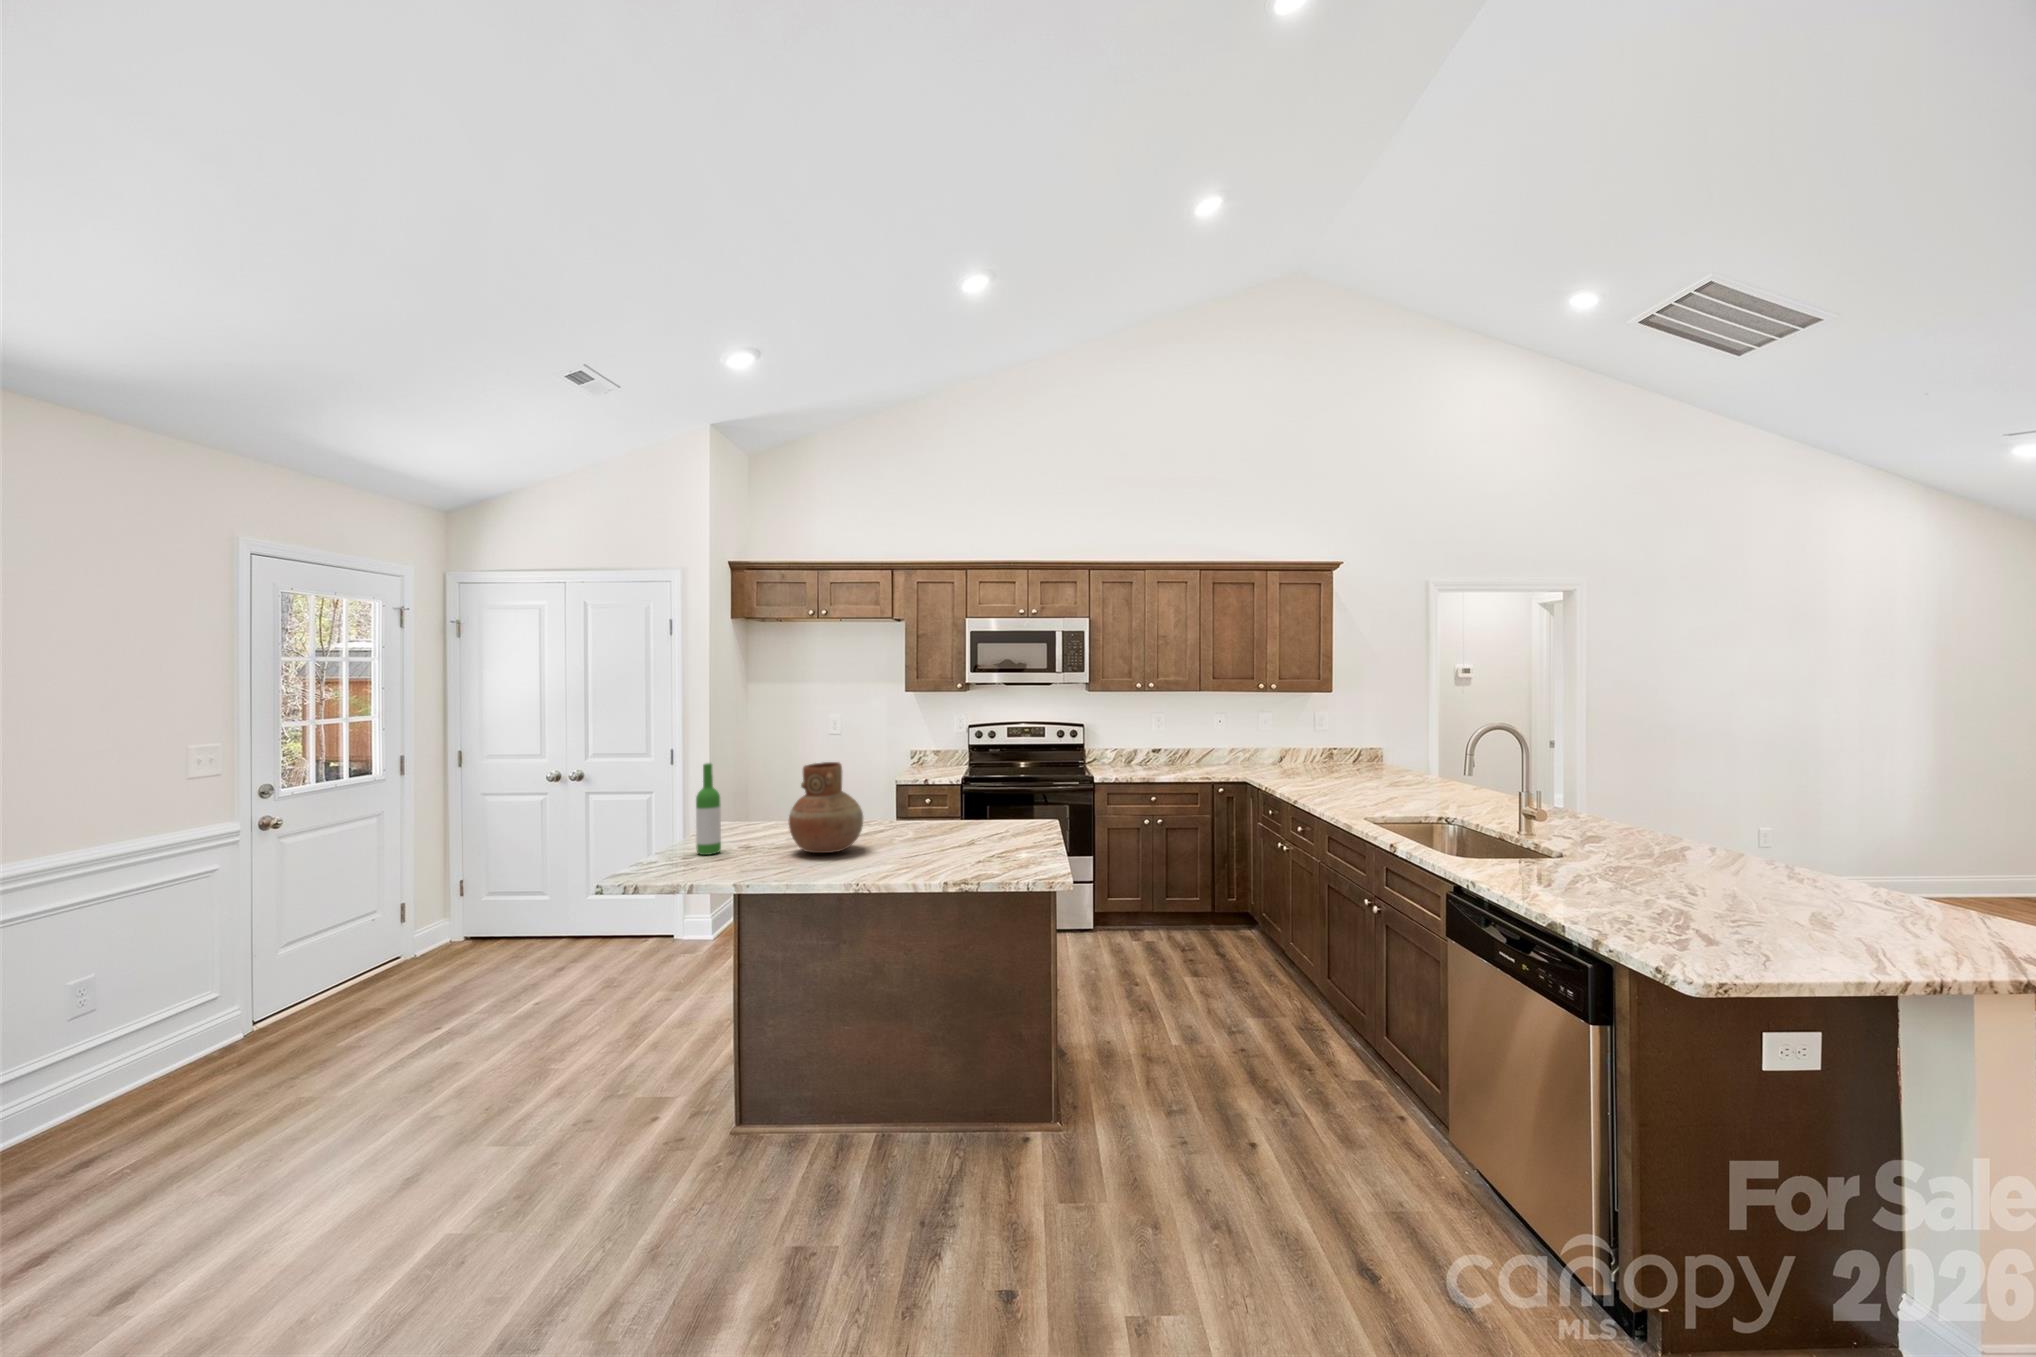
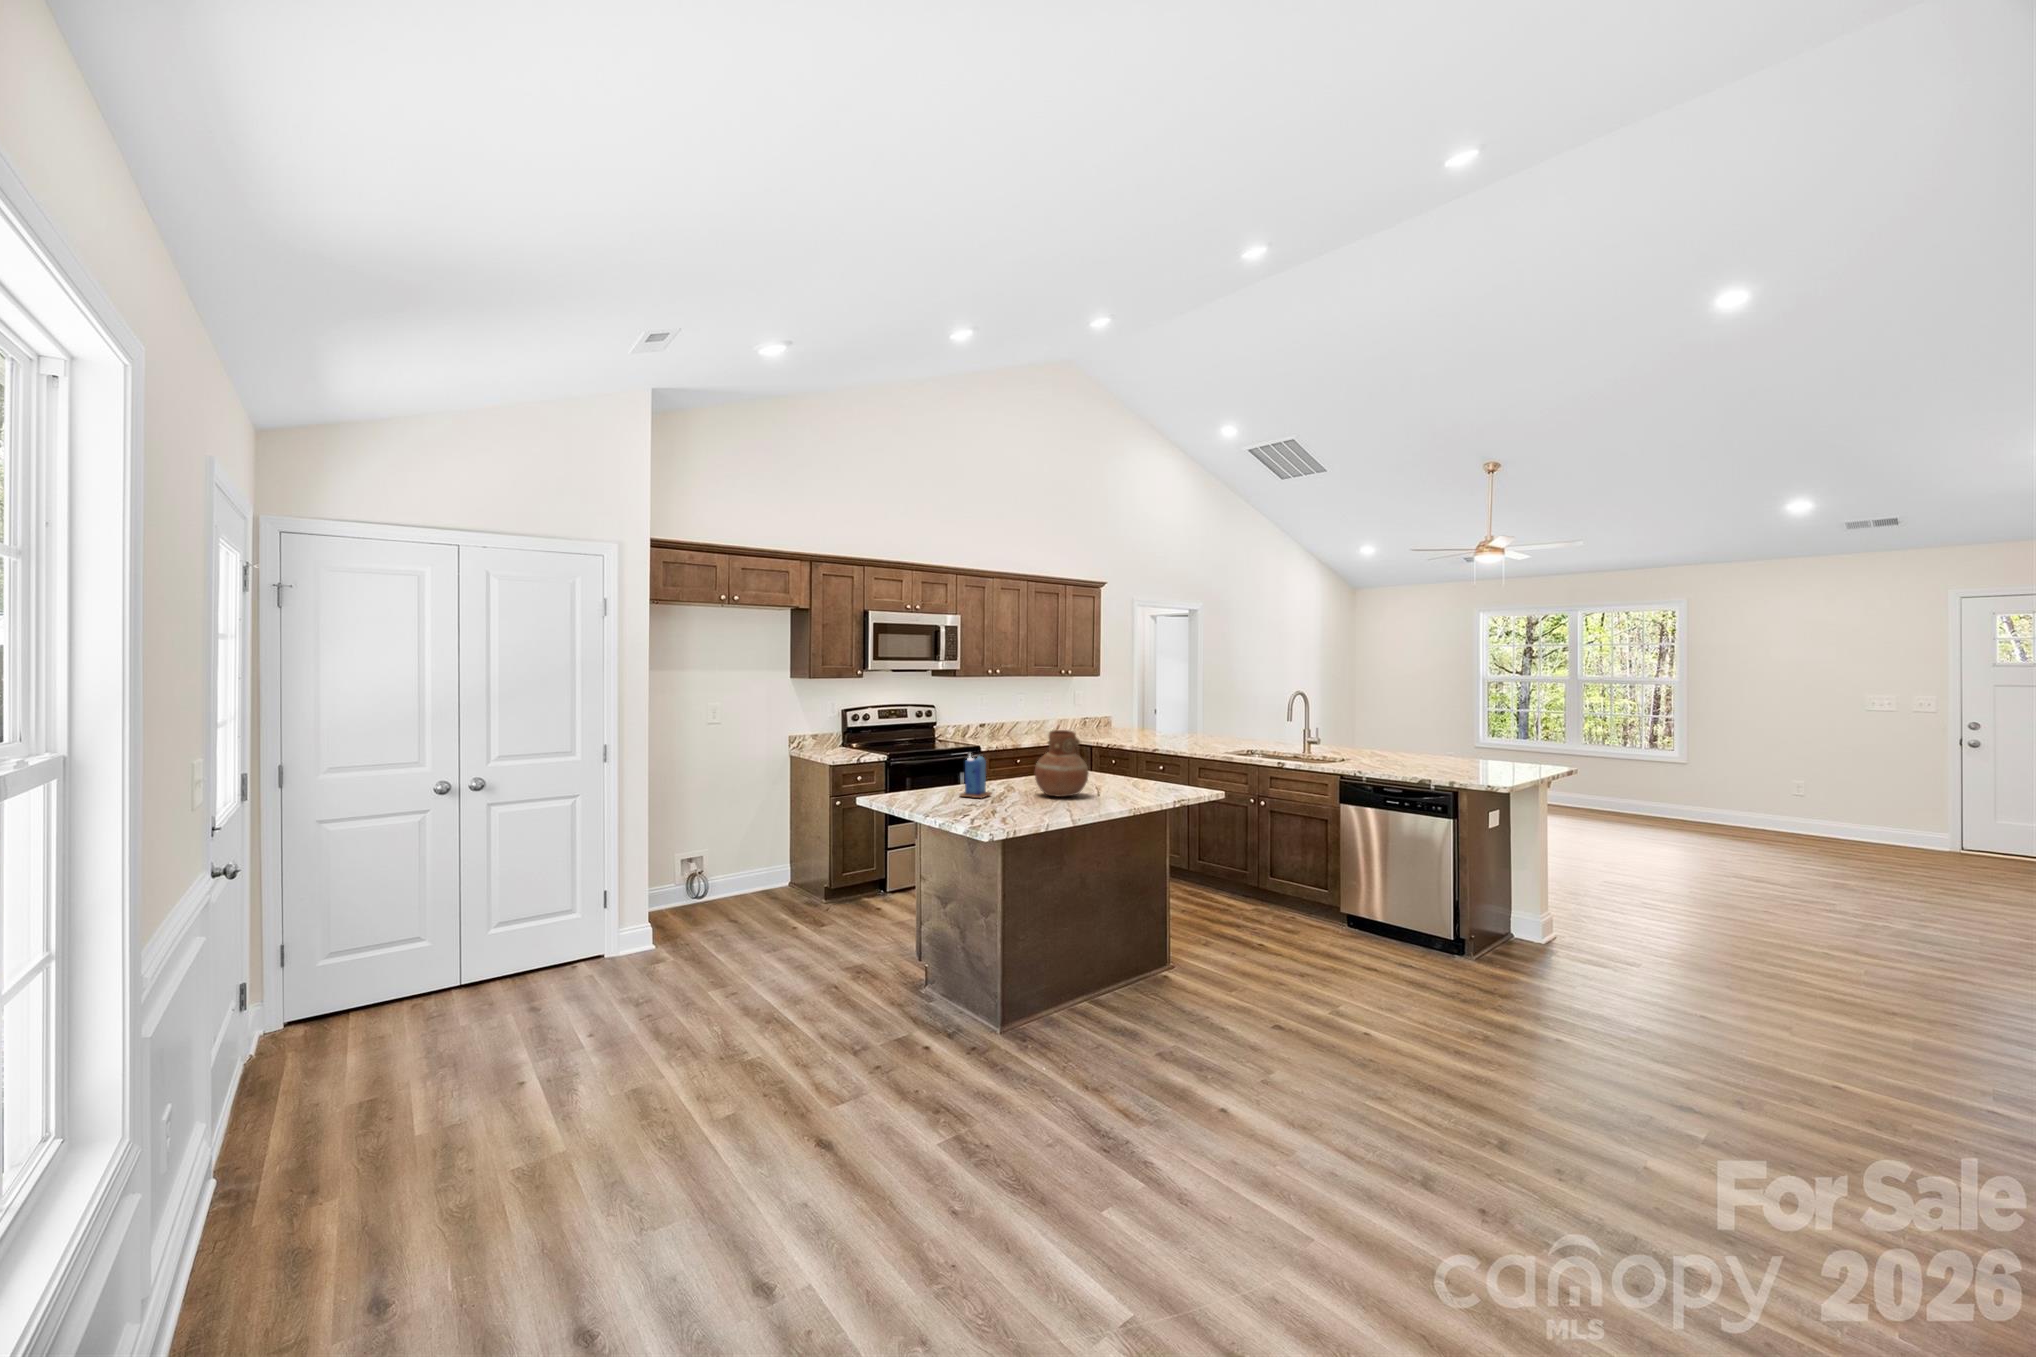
wine bottle: present [696,763,721,855] -> none [991,734,1009,805]
candle: none [732,784,767,842] -> present [960,756,991,798]

